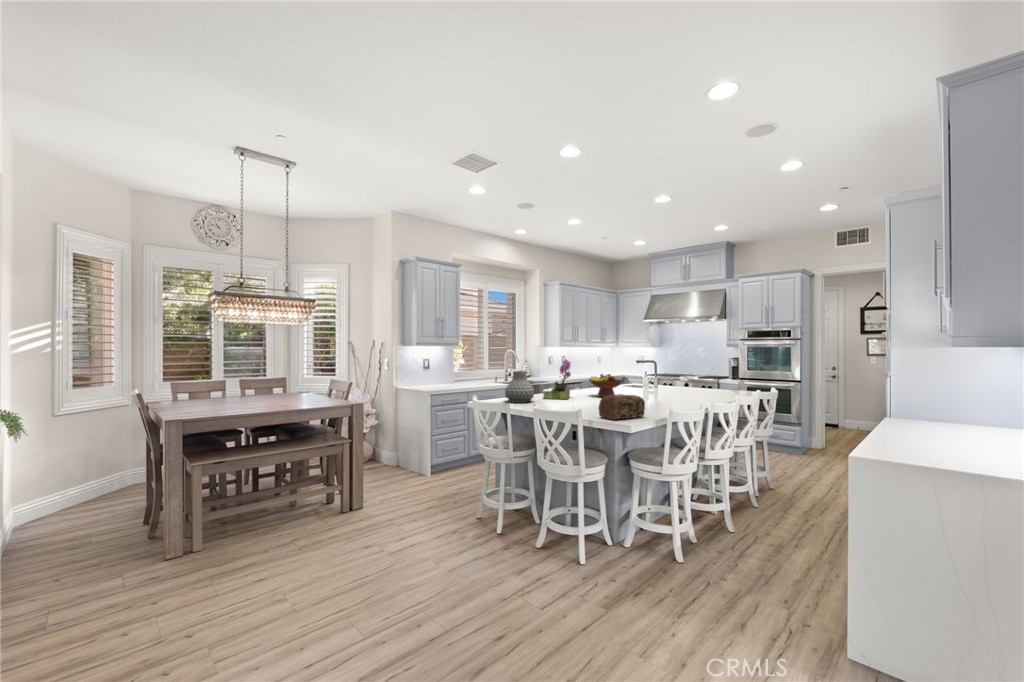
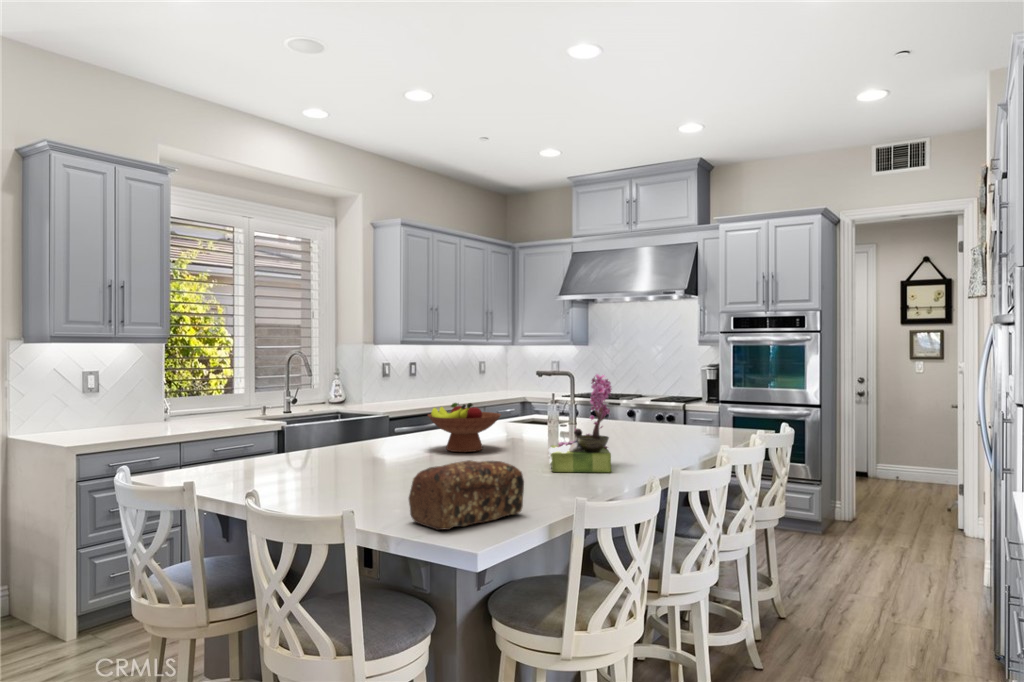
flower arrangement: present [543,359,571,399] -> present [549,374,612,472]
vase: present [505,371,535,403] -> none [217,401,291,477]

